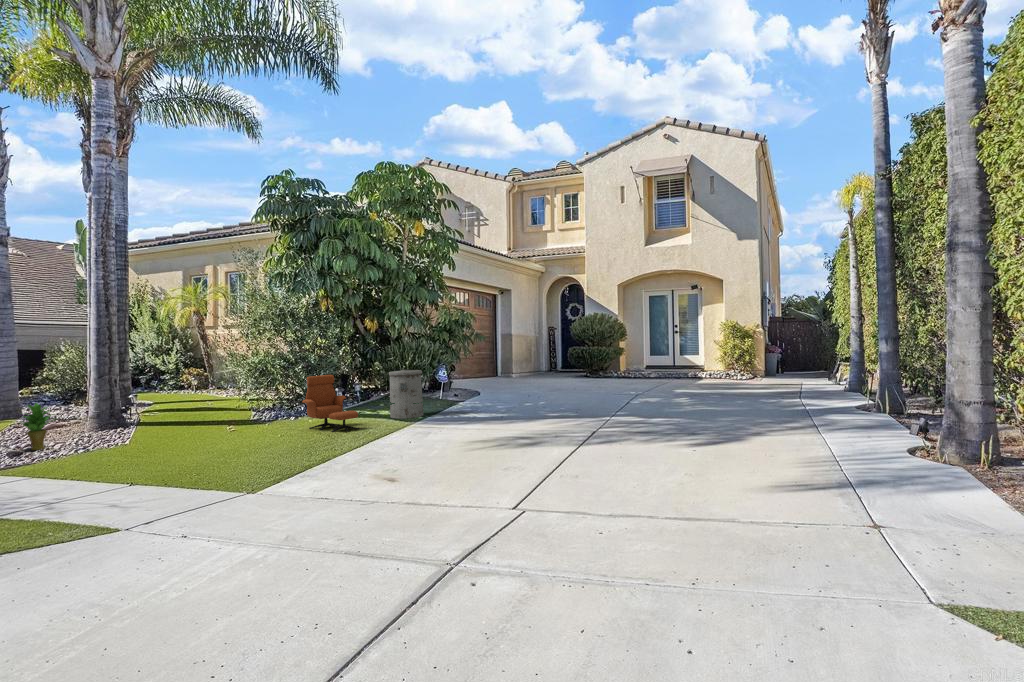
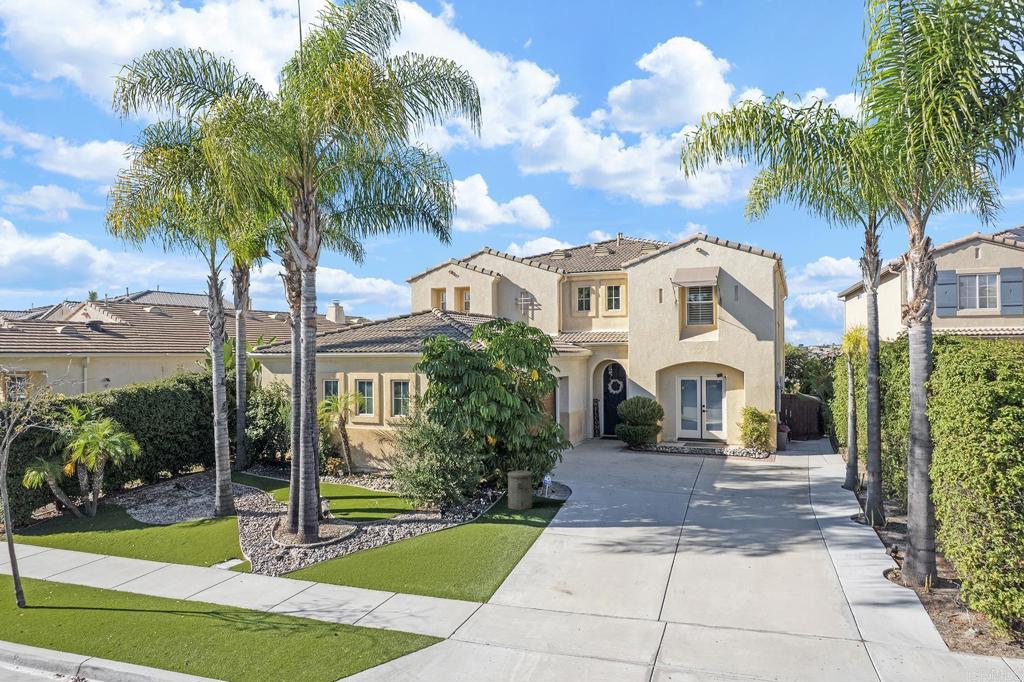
lounge chair: present [302,375,359,432] -> none [455,479,497,526]
potted plant: present [21,403,50,450] -> none [266,504,292,538]

